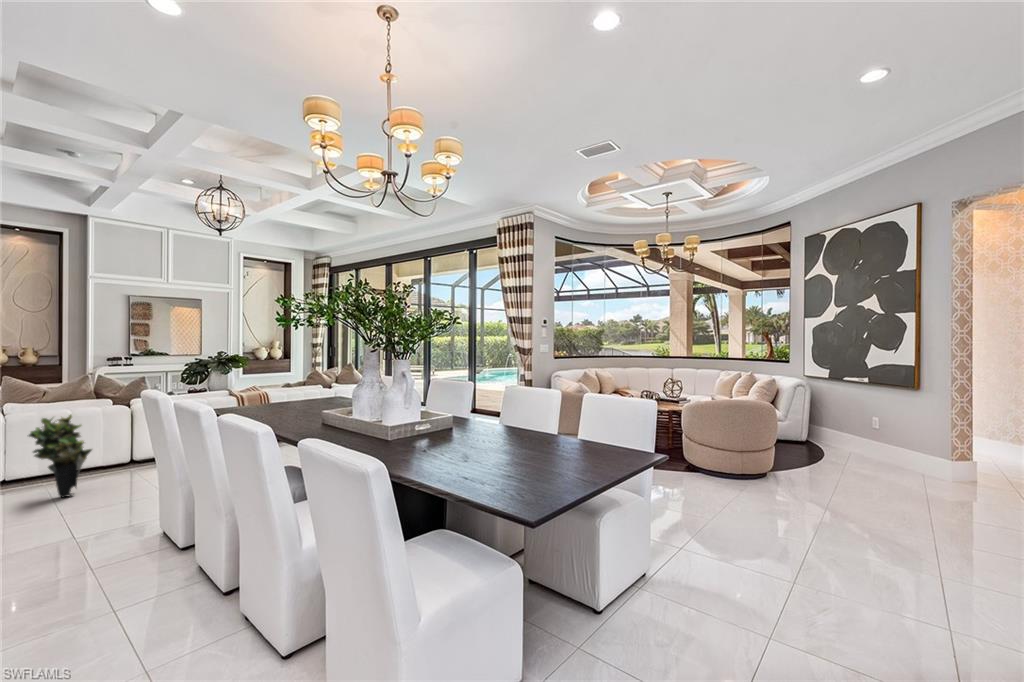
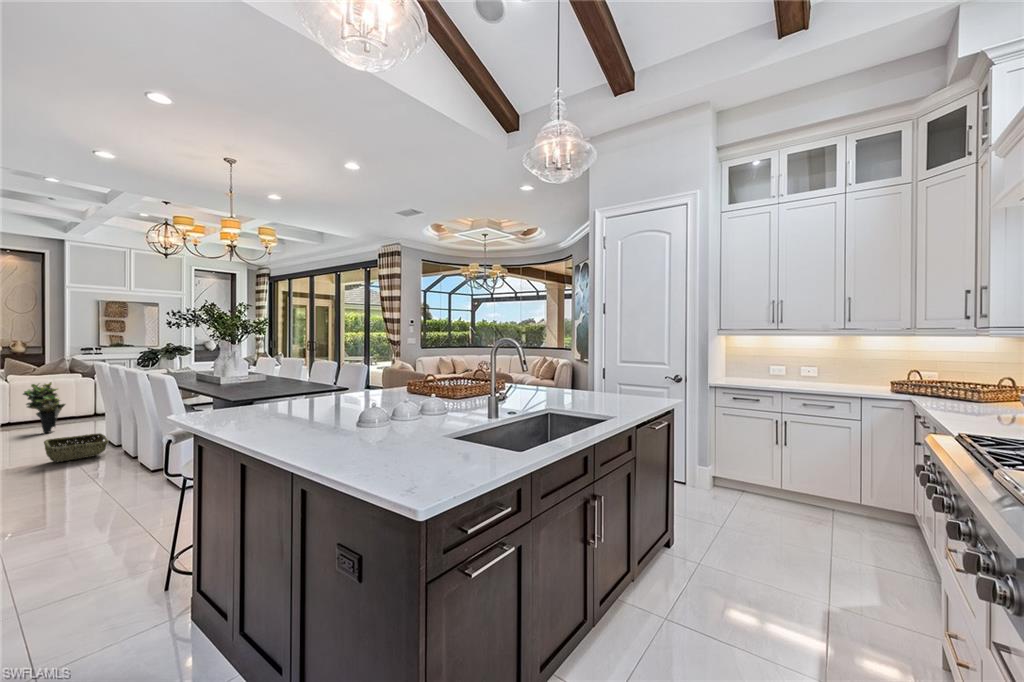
woven basket: none [59,517,171,584] -> present [44,433,108,462]

